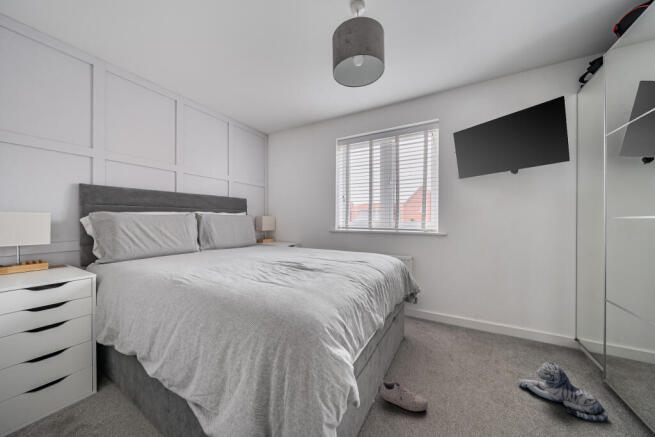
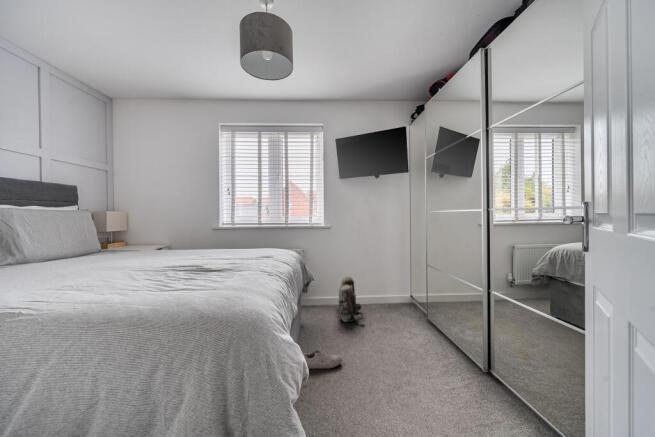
backpack: none [446,296,483,359] -> present [339,277,364,322]
plush toy: present [518,362,608,422] -> none [389,307,435,337]

